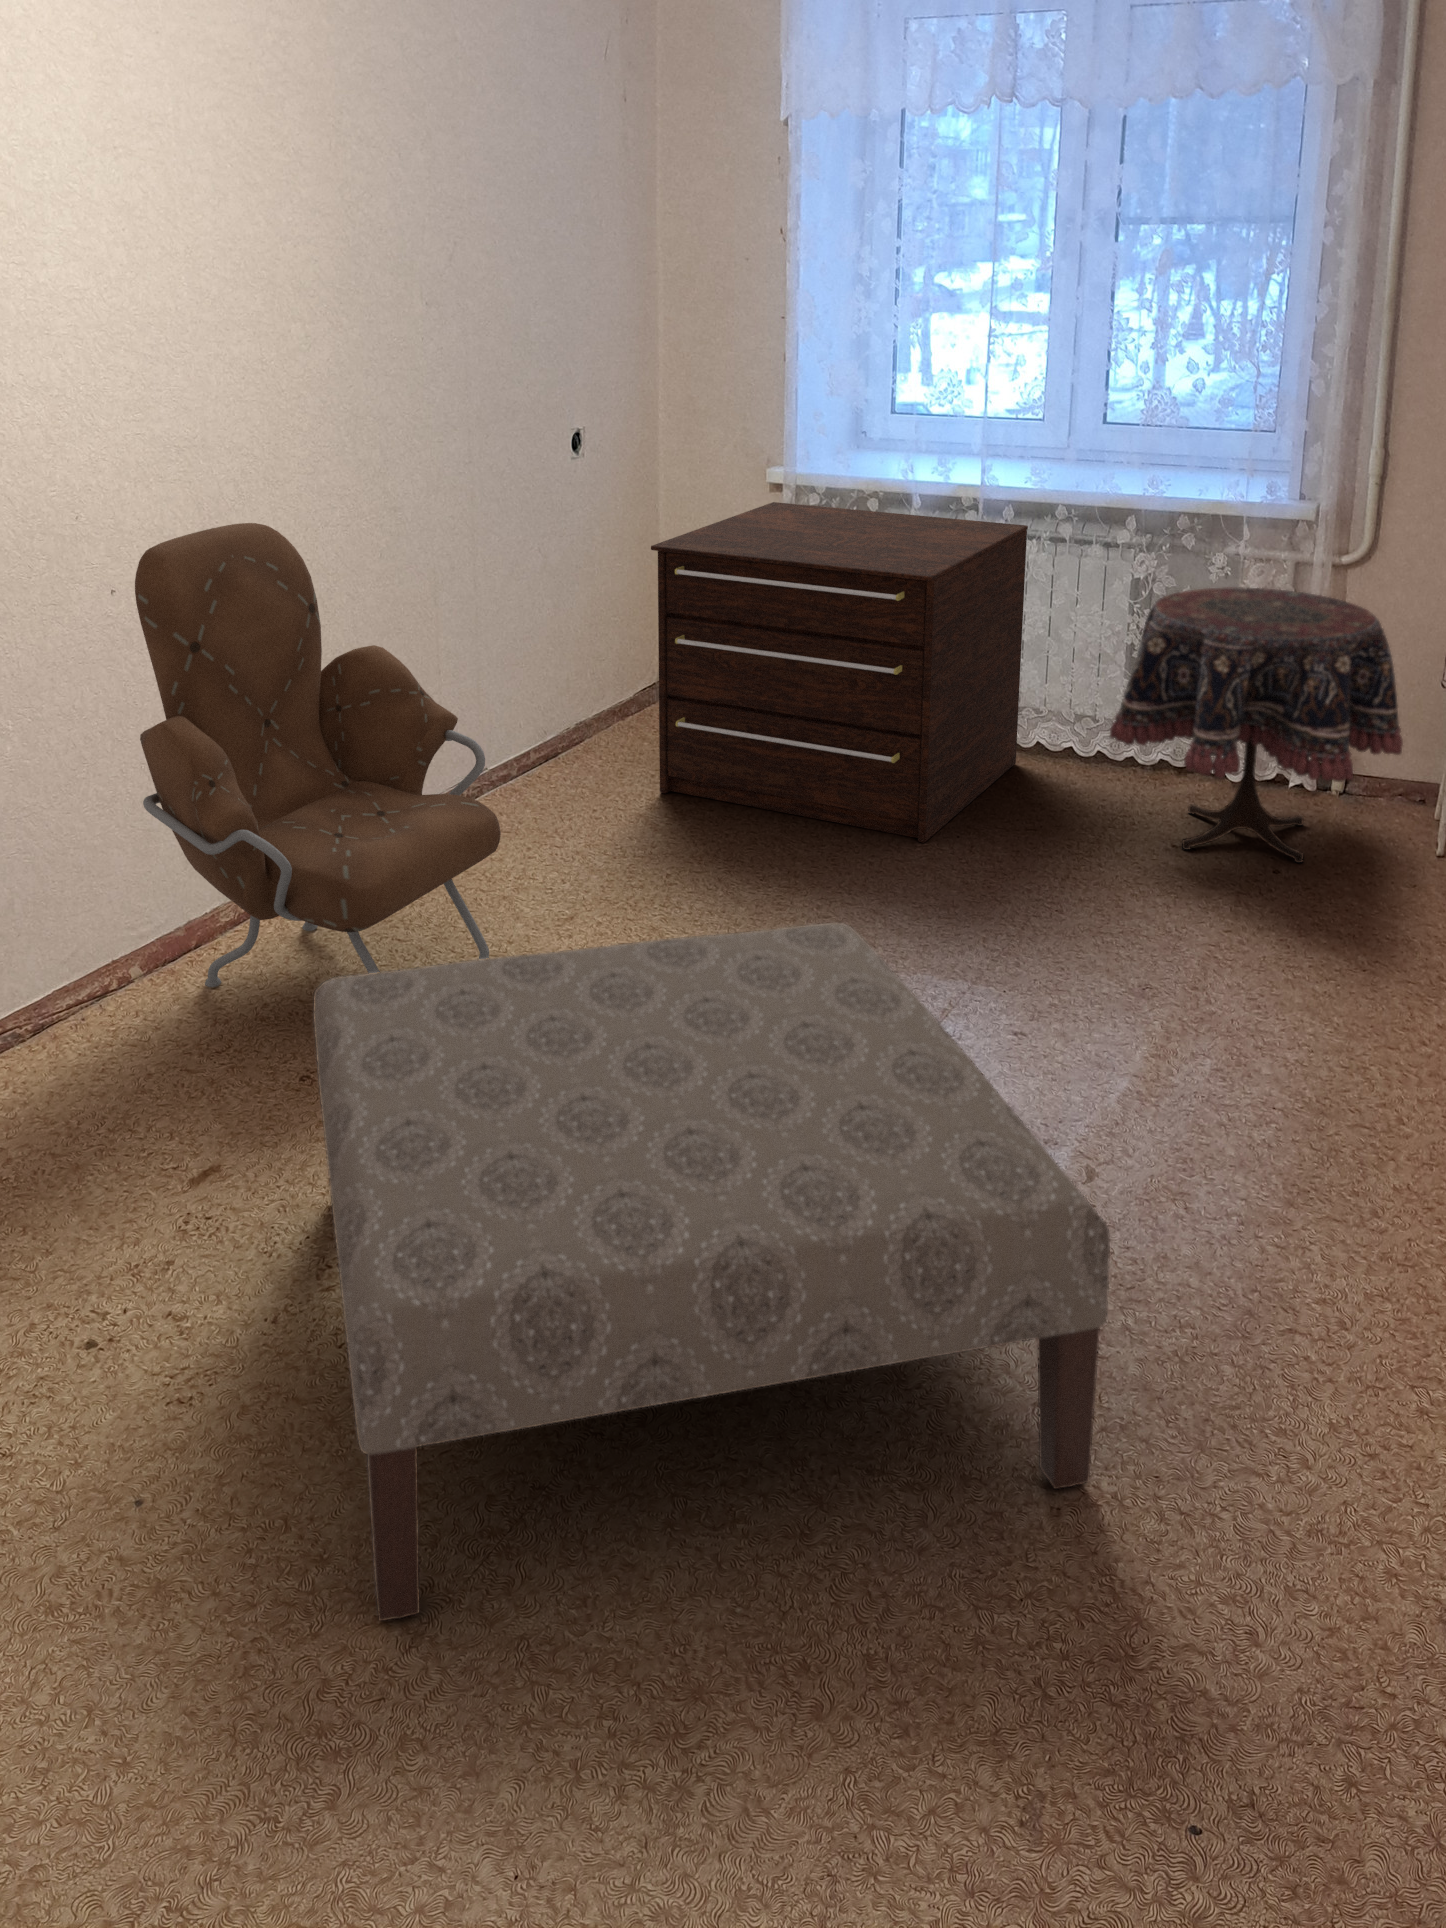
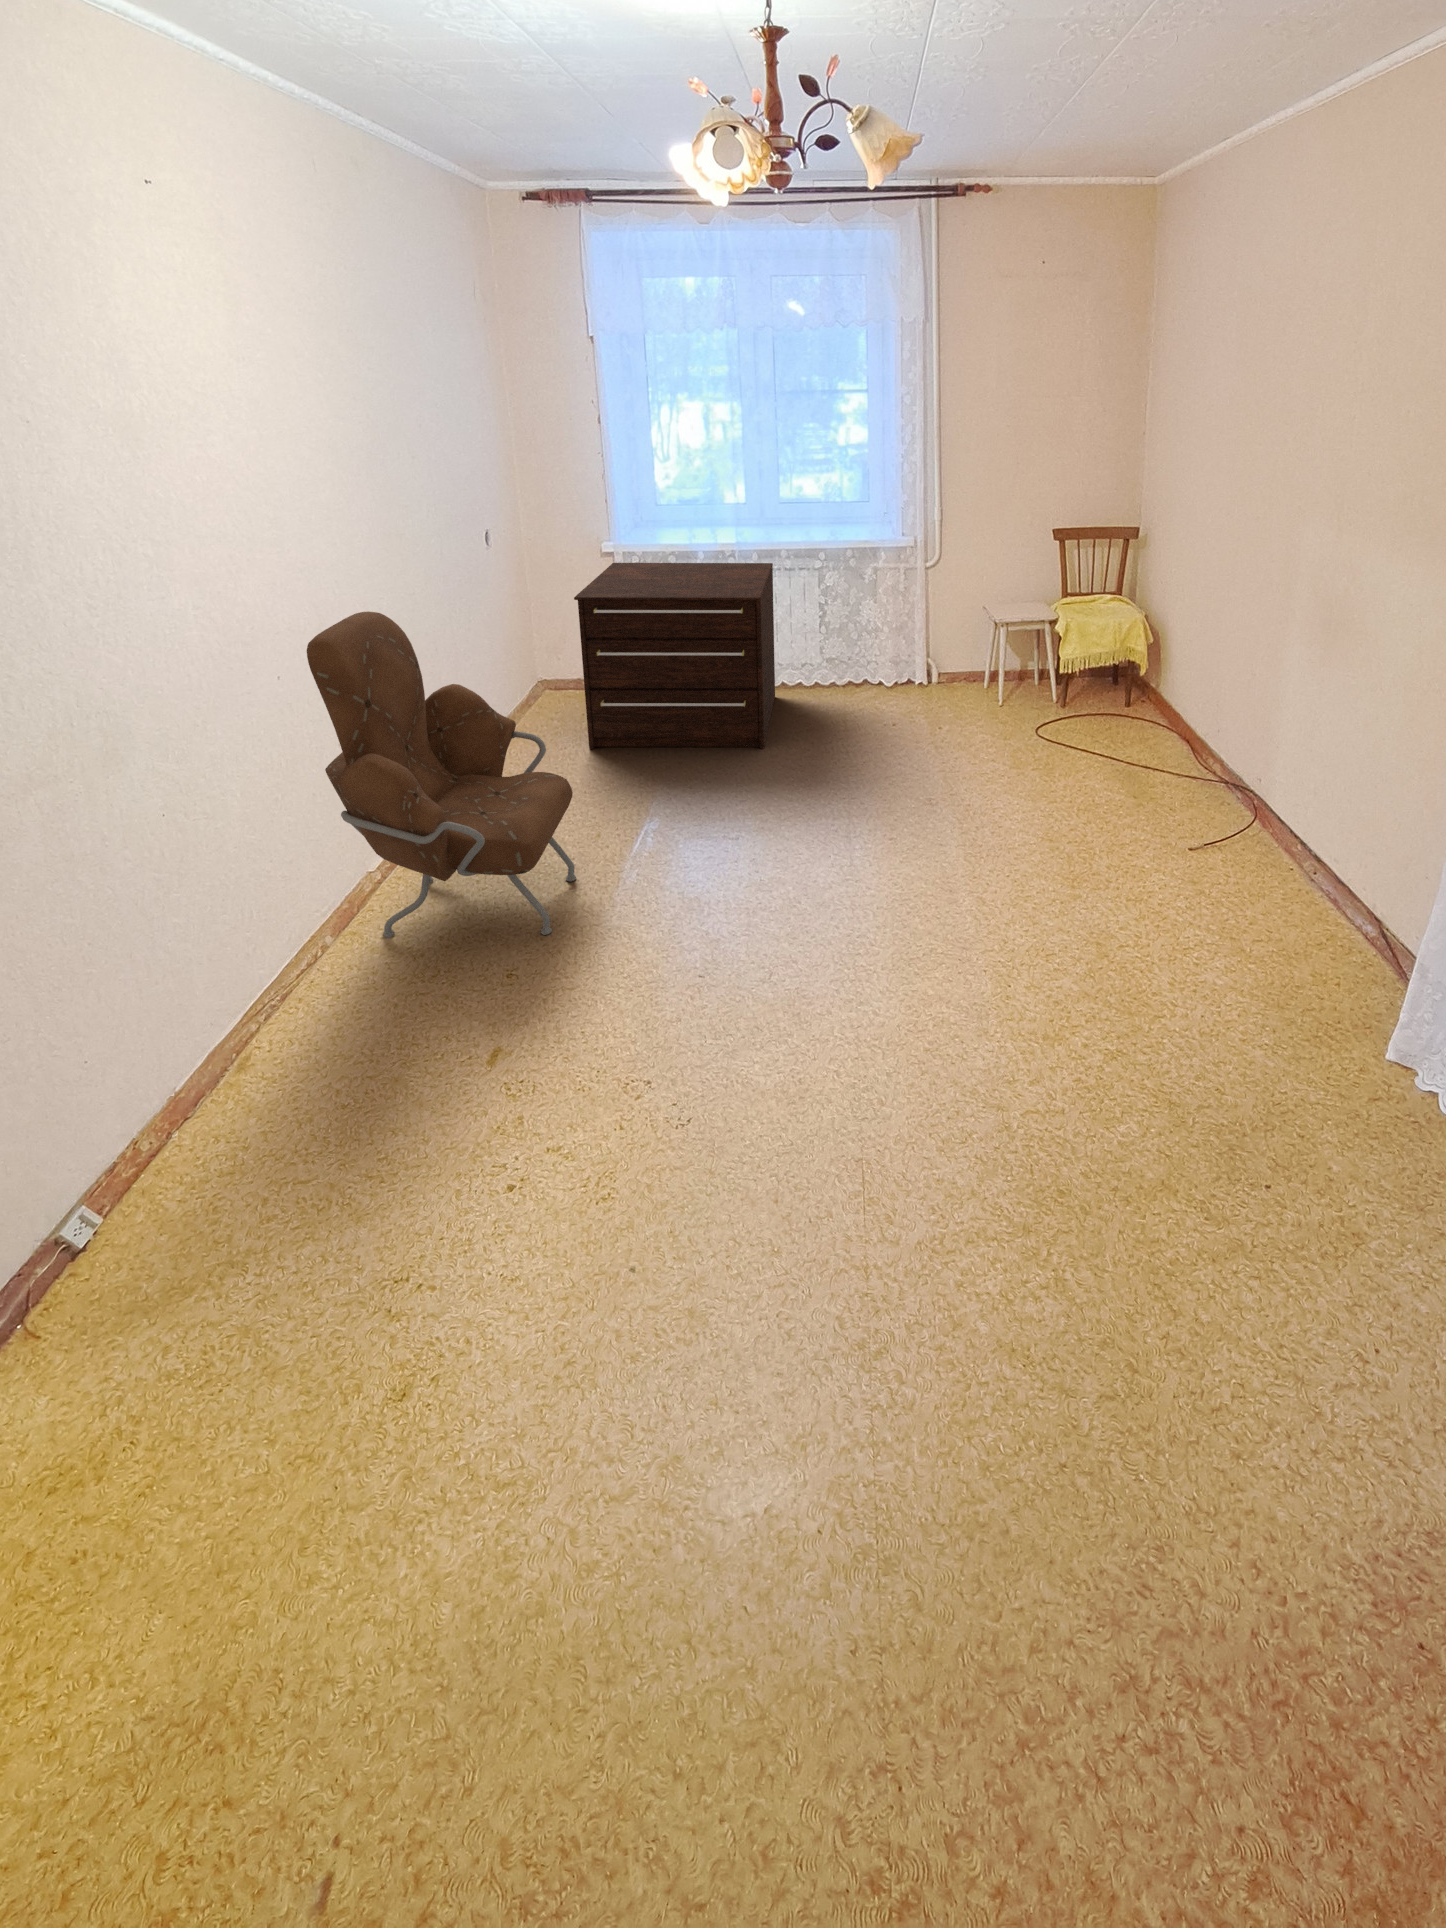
side table: present [1110,587,1403,863] -> none [847,585,986,727]
ottoman: present [313,923,1110,1621] -> none [583,798,1113,1264]

